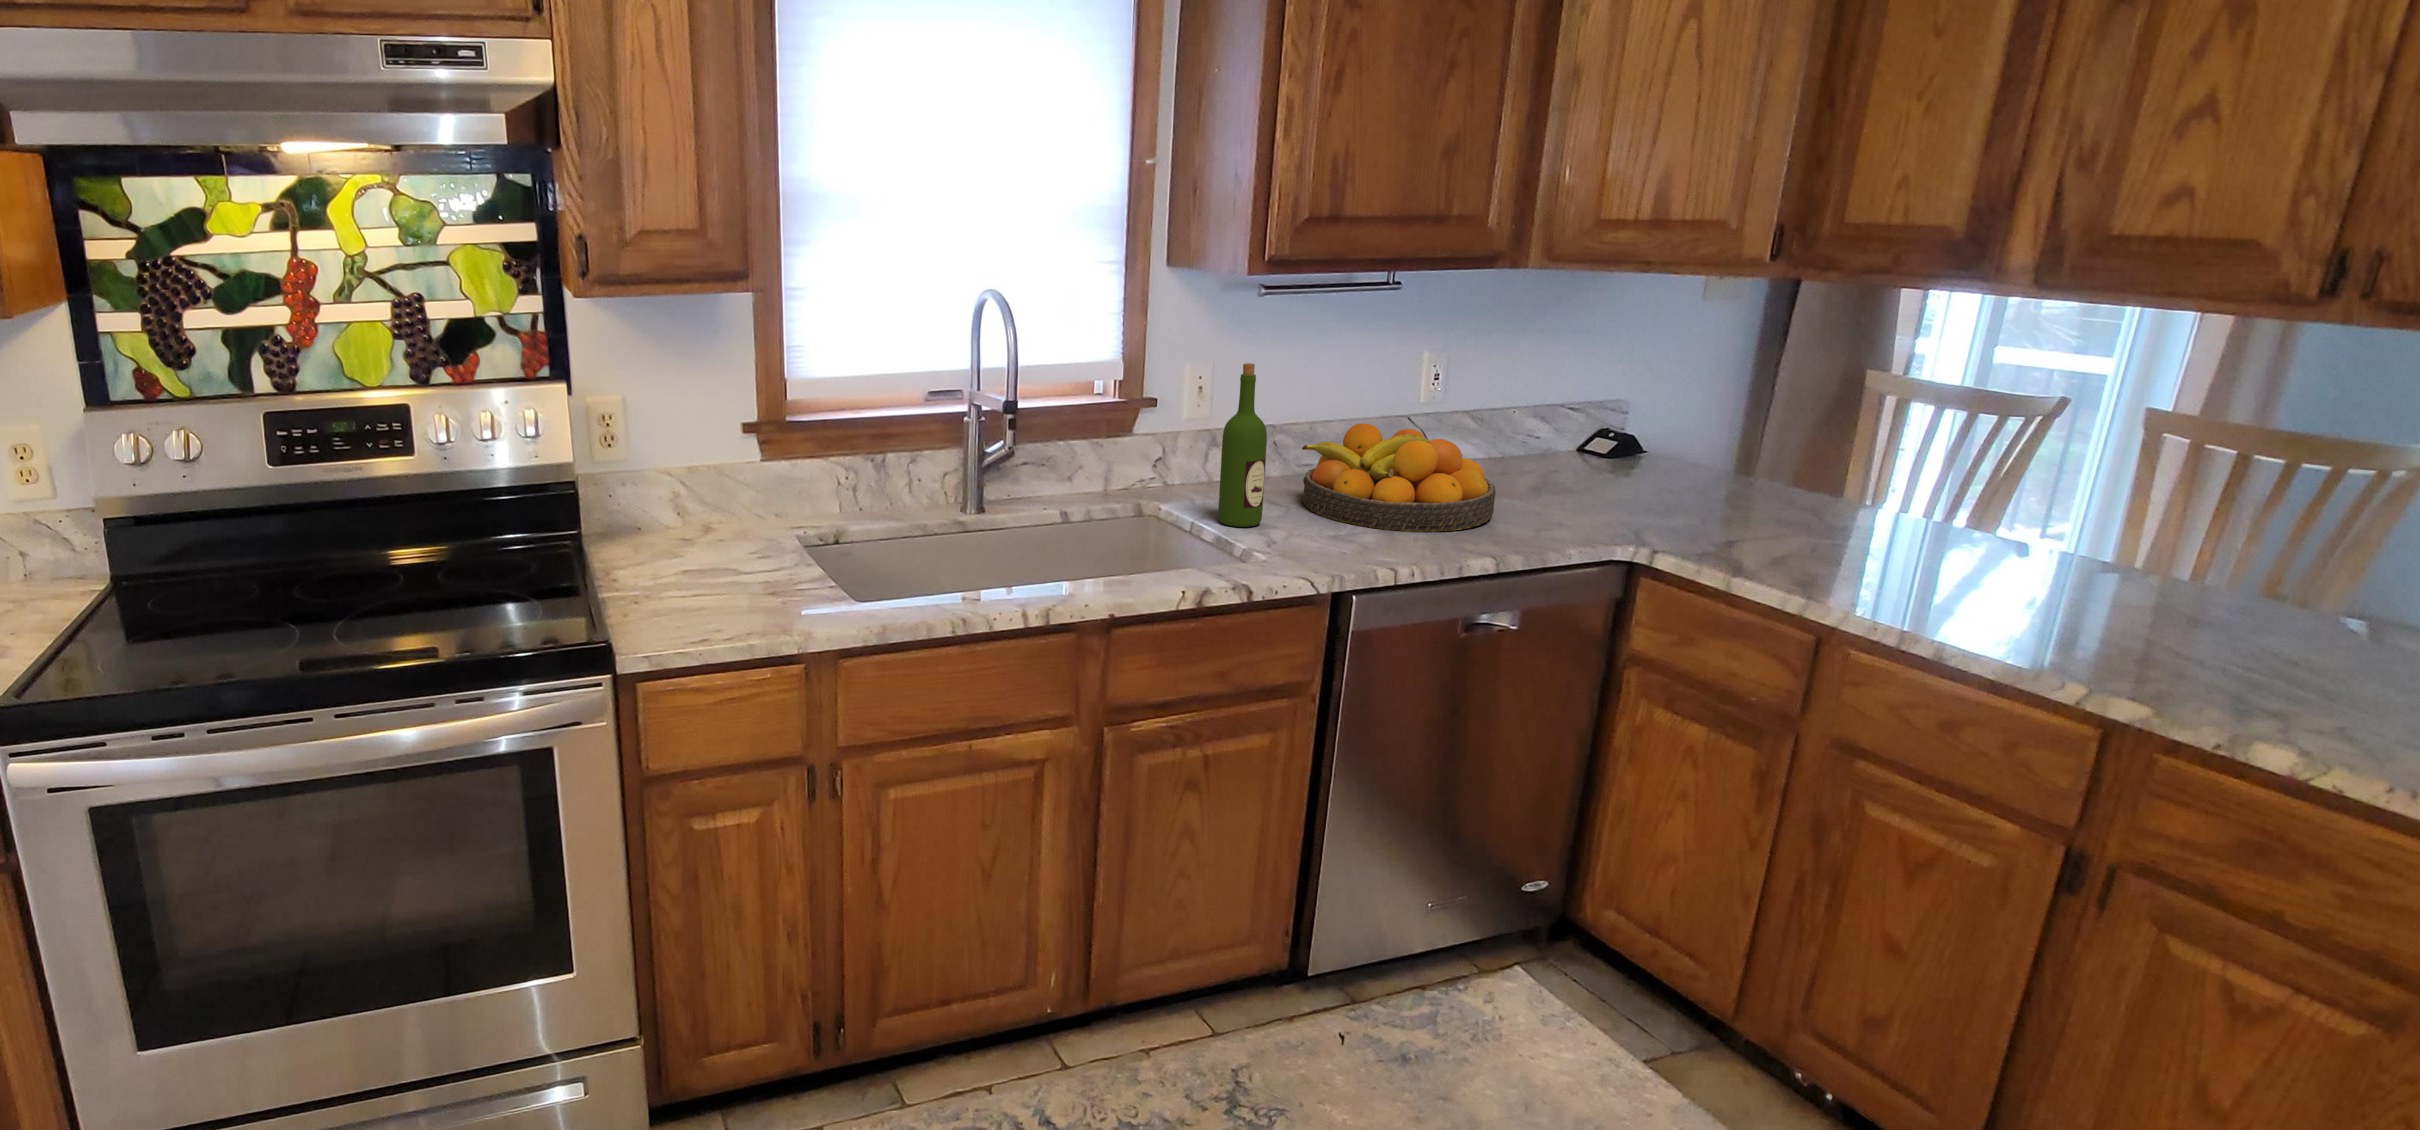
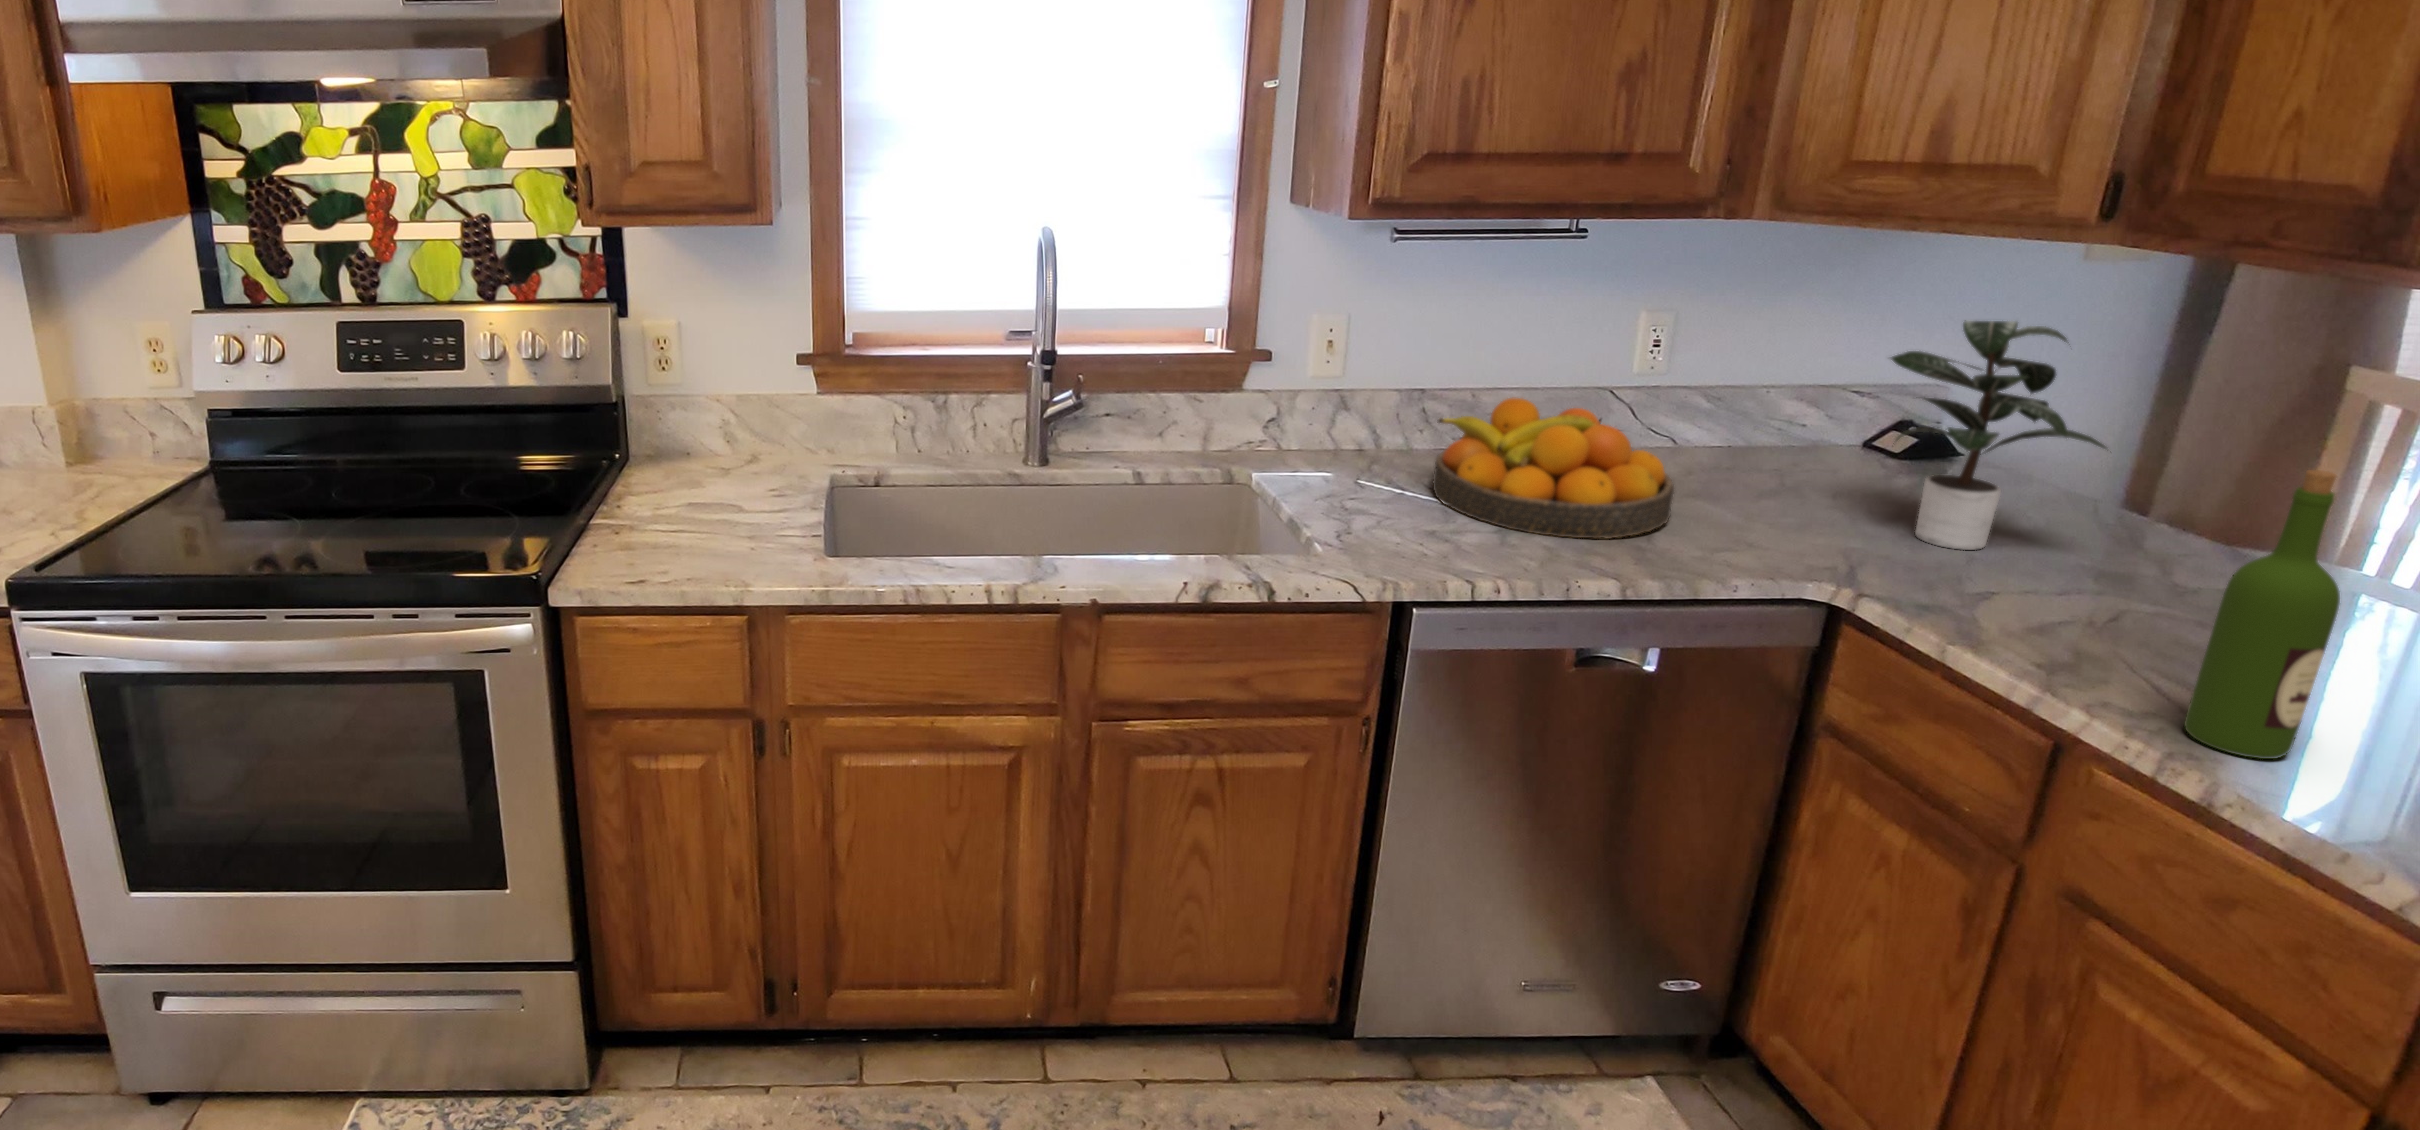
potted plant: none [1609,335,1804,516] -> present [1891,320,2106,550]
wine bottle: present [1218,363,1267,527] -> present [2185,470,2340,759]

